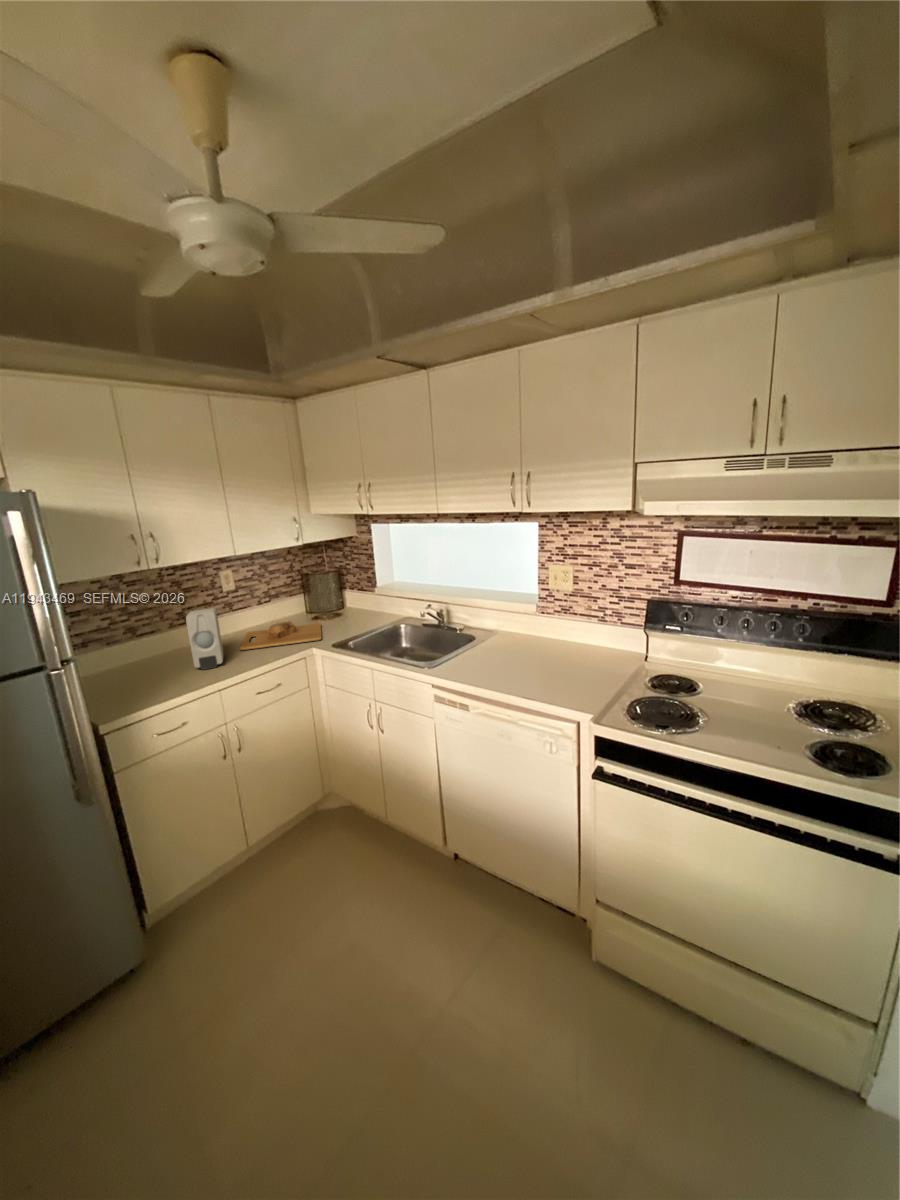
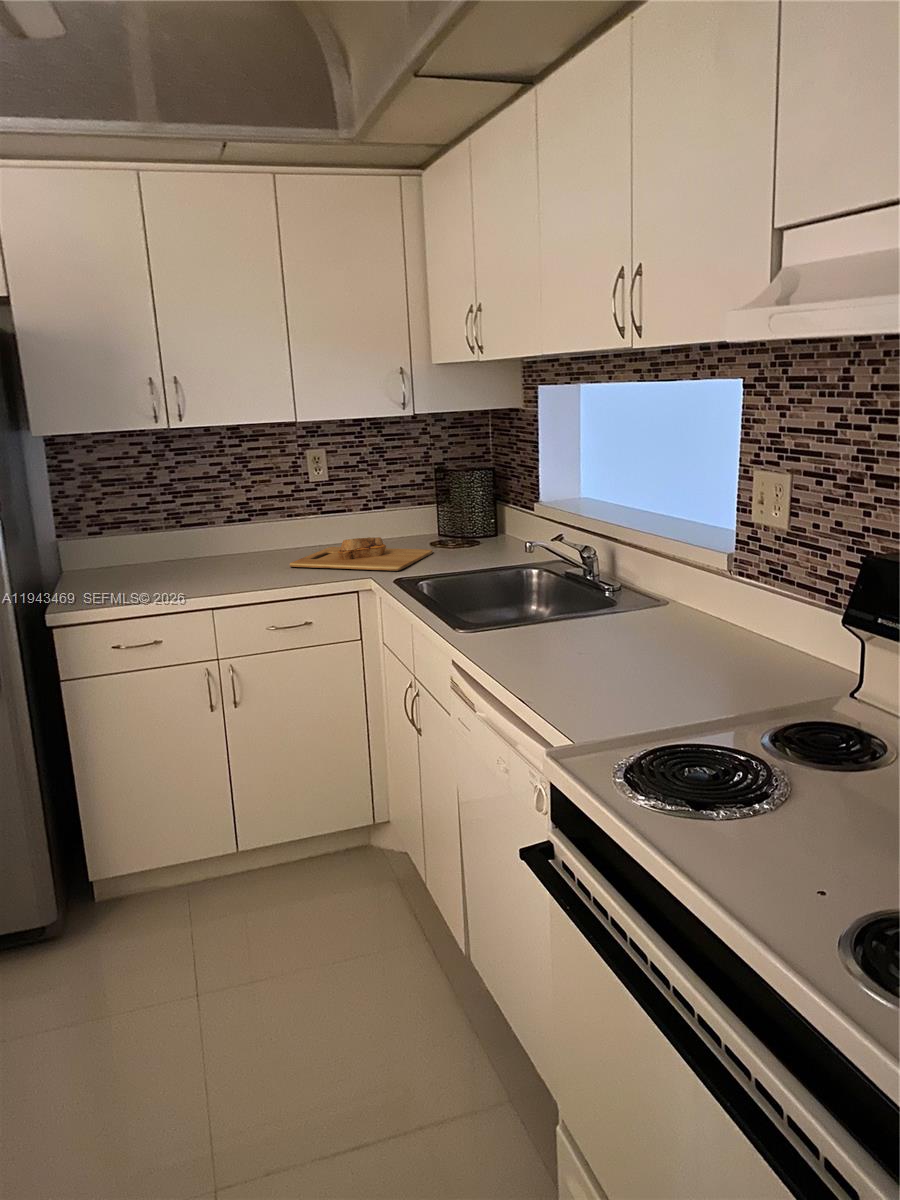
soap dispenser: present [186,608,224,670] -> none [204,496,264,580]

